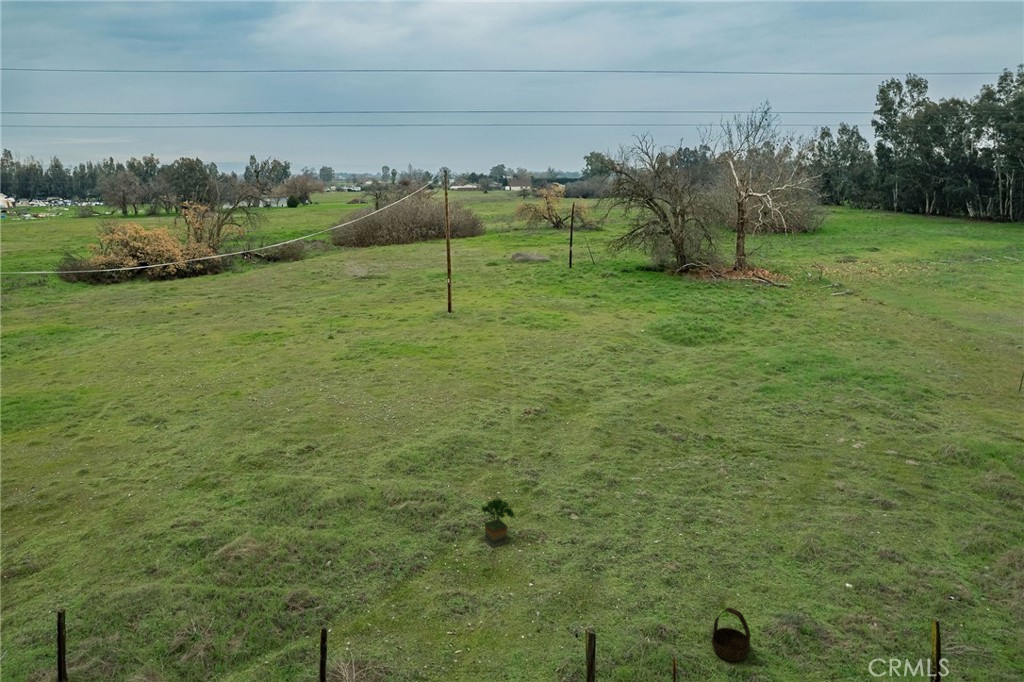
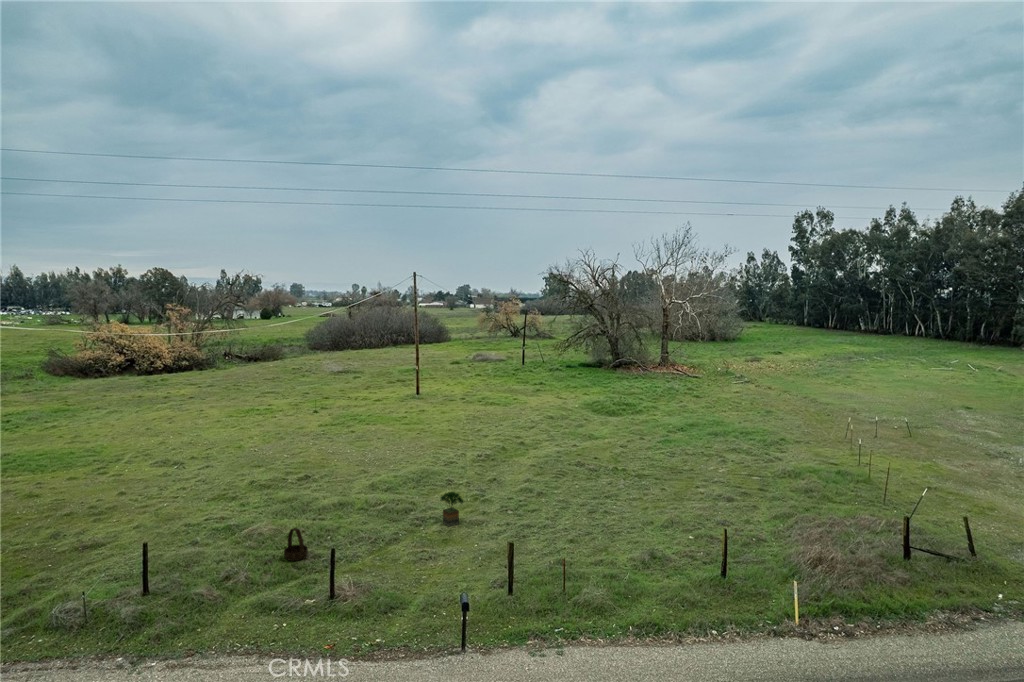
basket: present [712,608,751,661] -> present [284,528,308,561]

